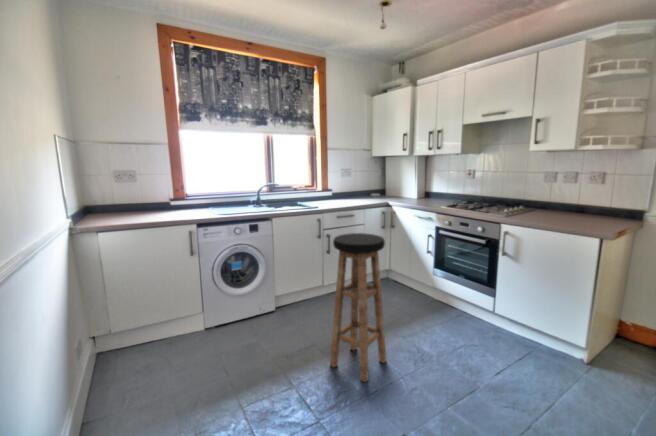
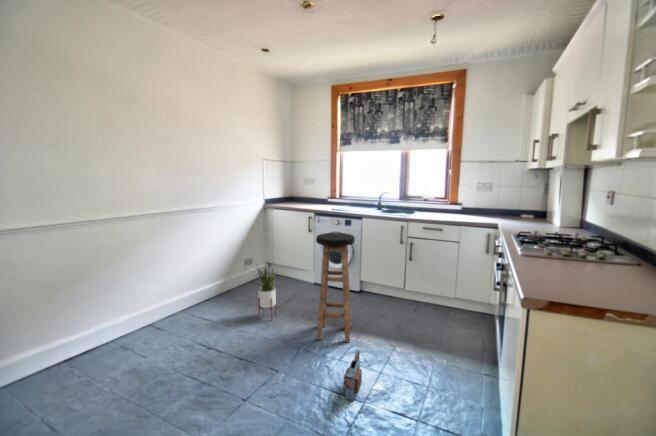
potted plant: none [226,317,273,422] -> present [257,265,276,319]
watering can: none [454,351,525,405] -> present [344,350,362,401]

